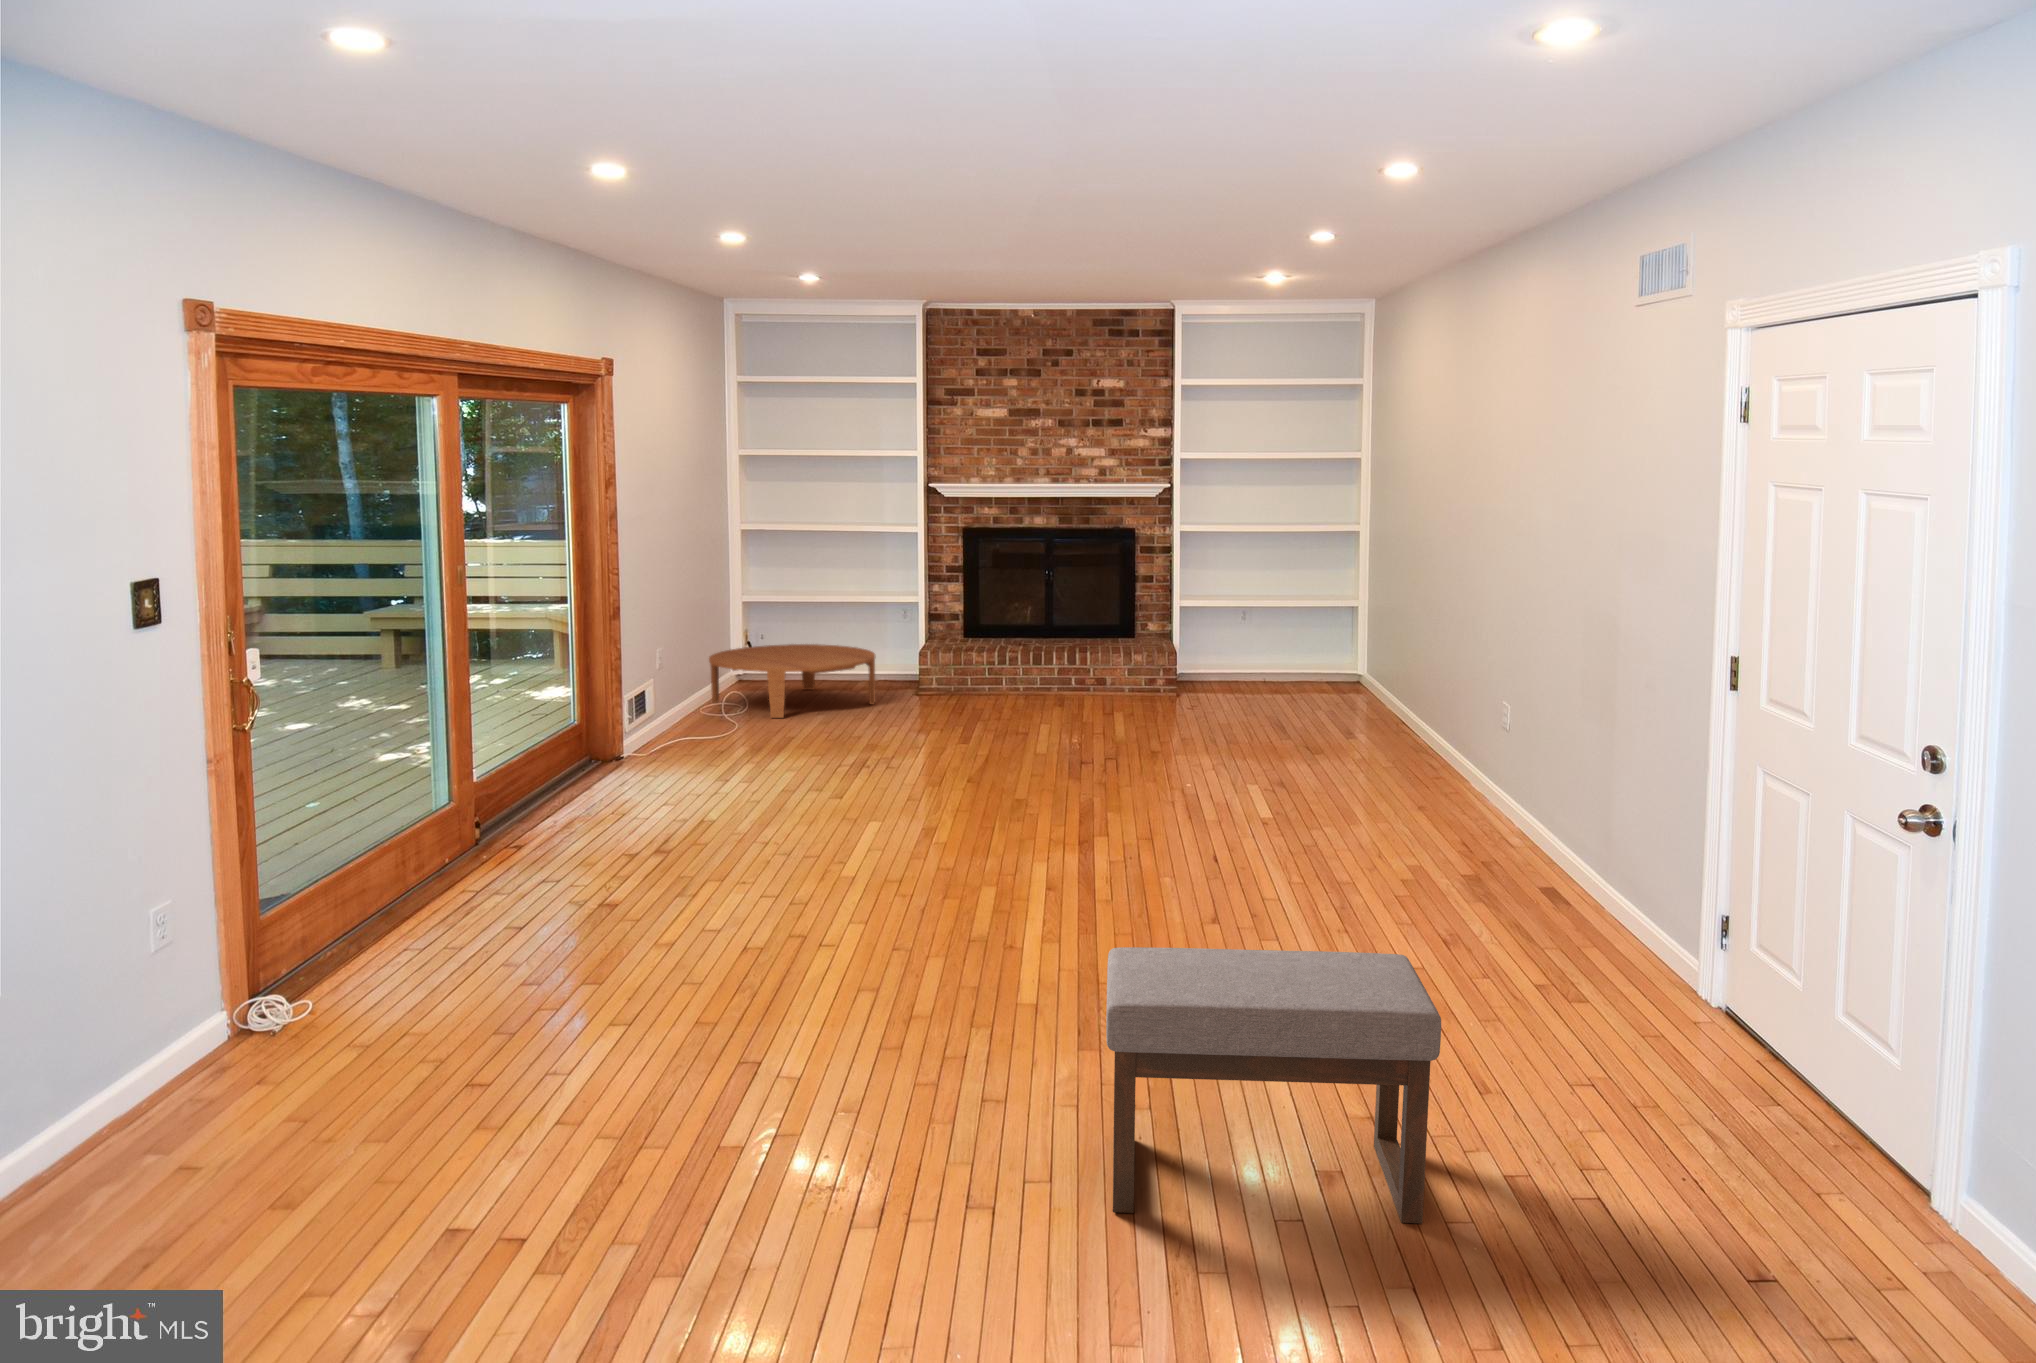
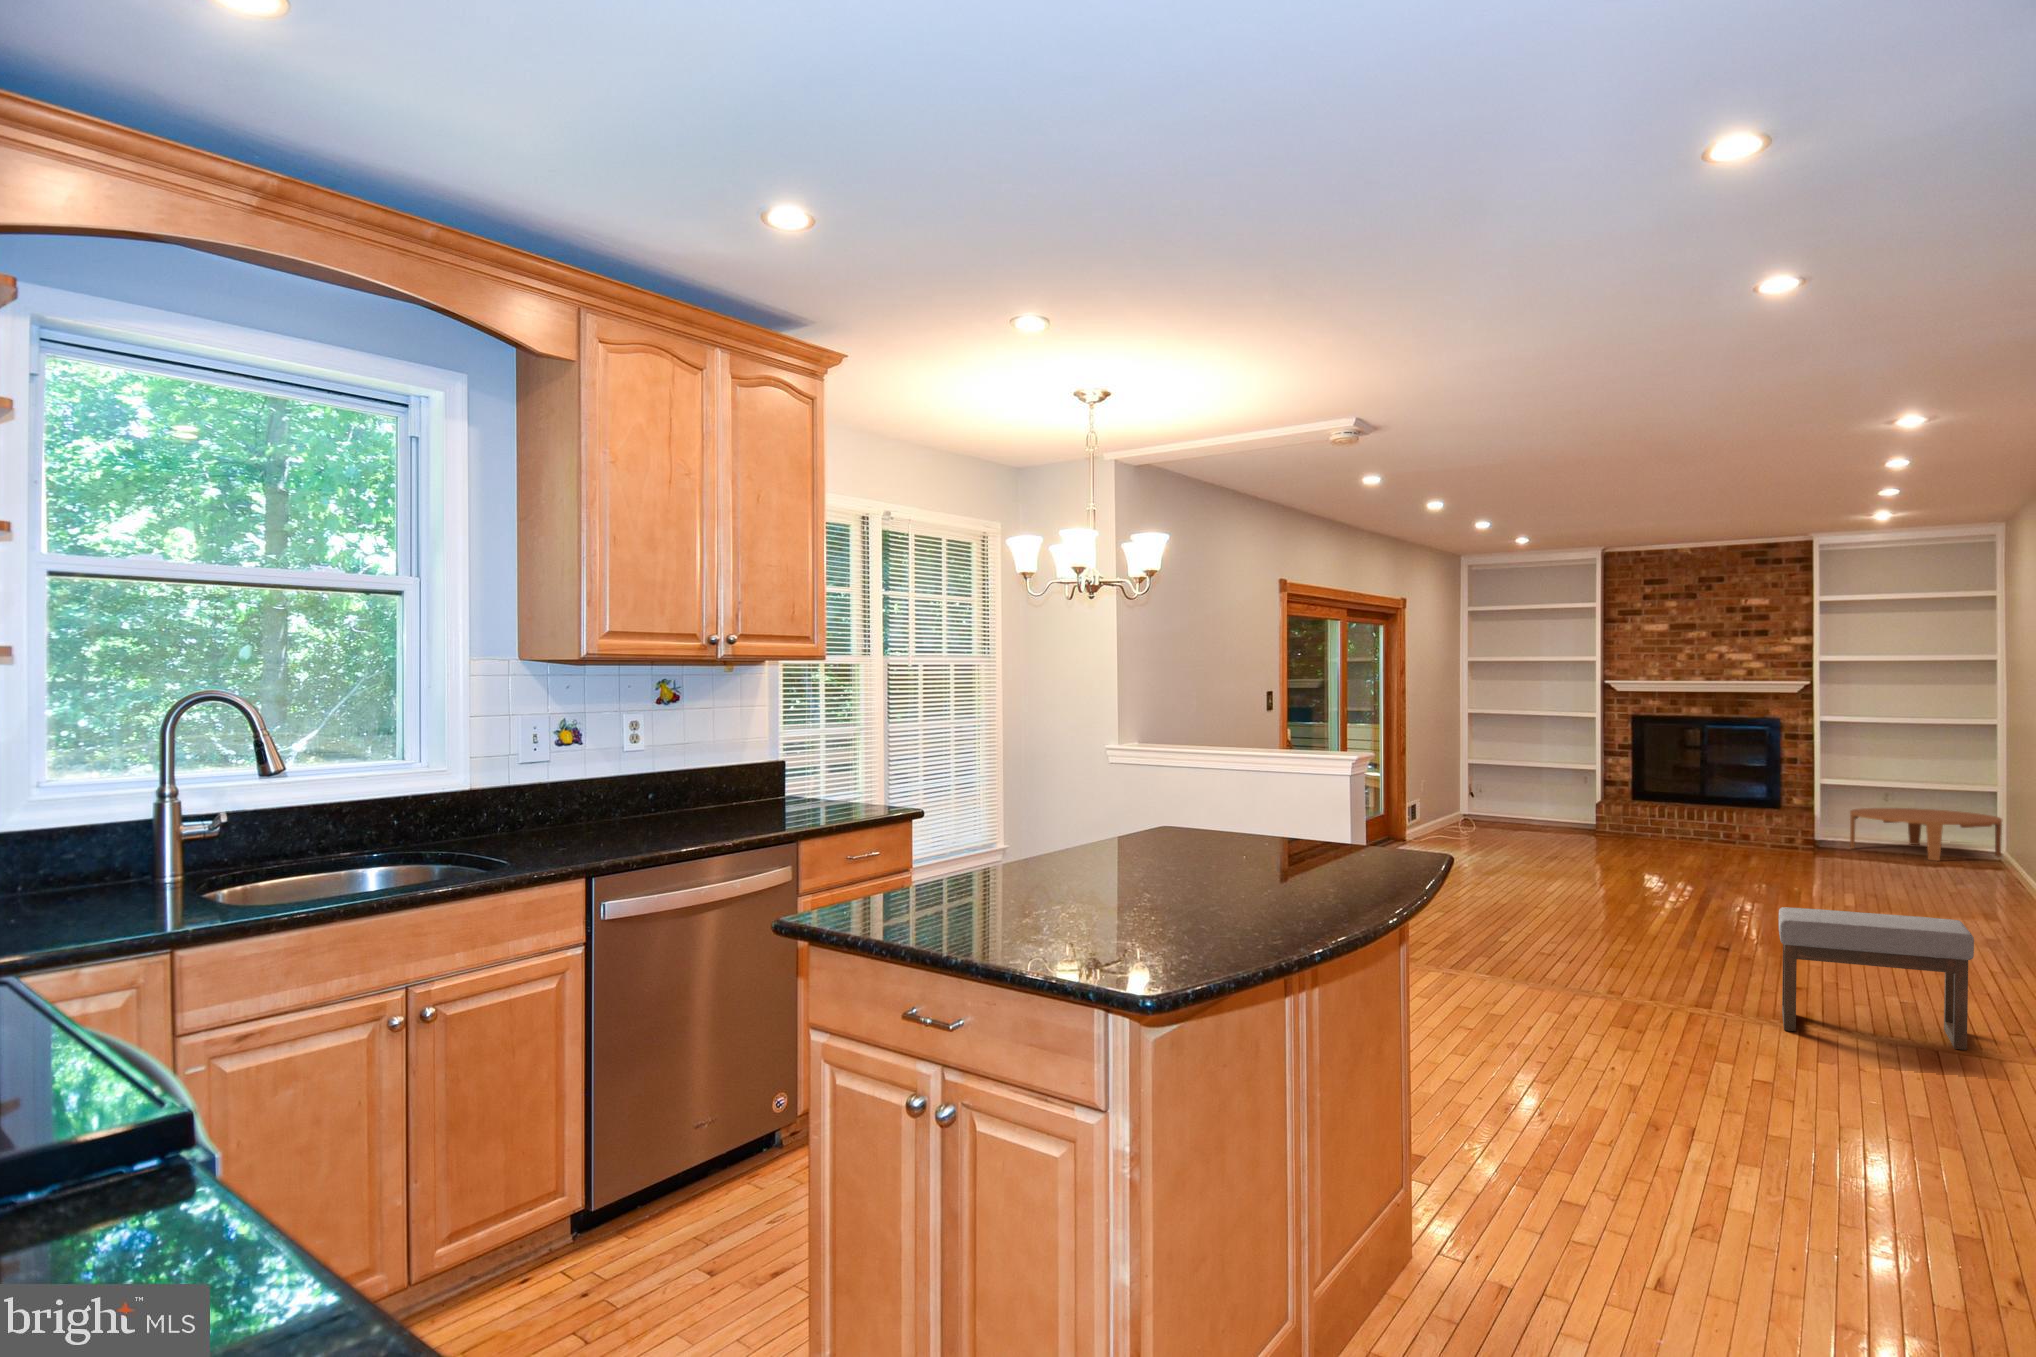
coffee table: present [709,644,875,718] -> present [1850,808,2002,861]

